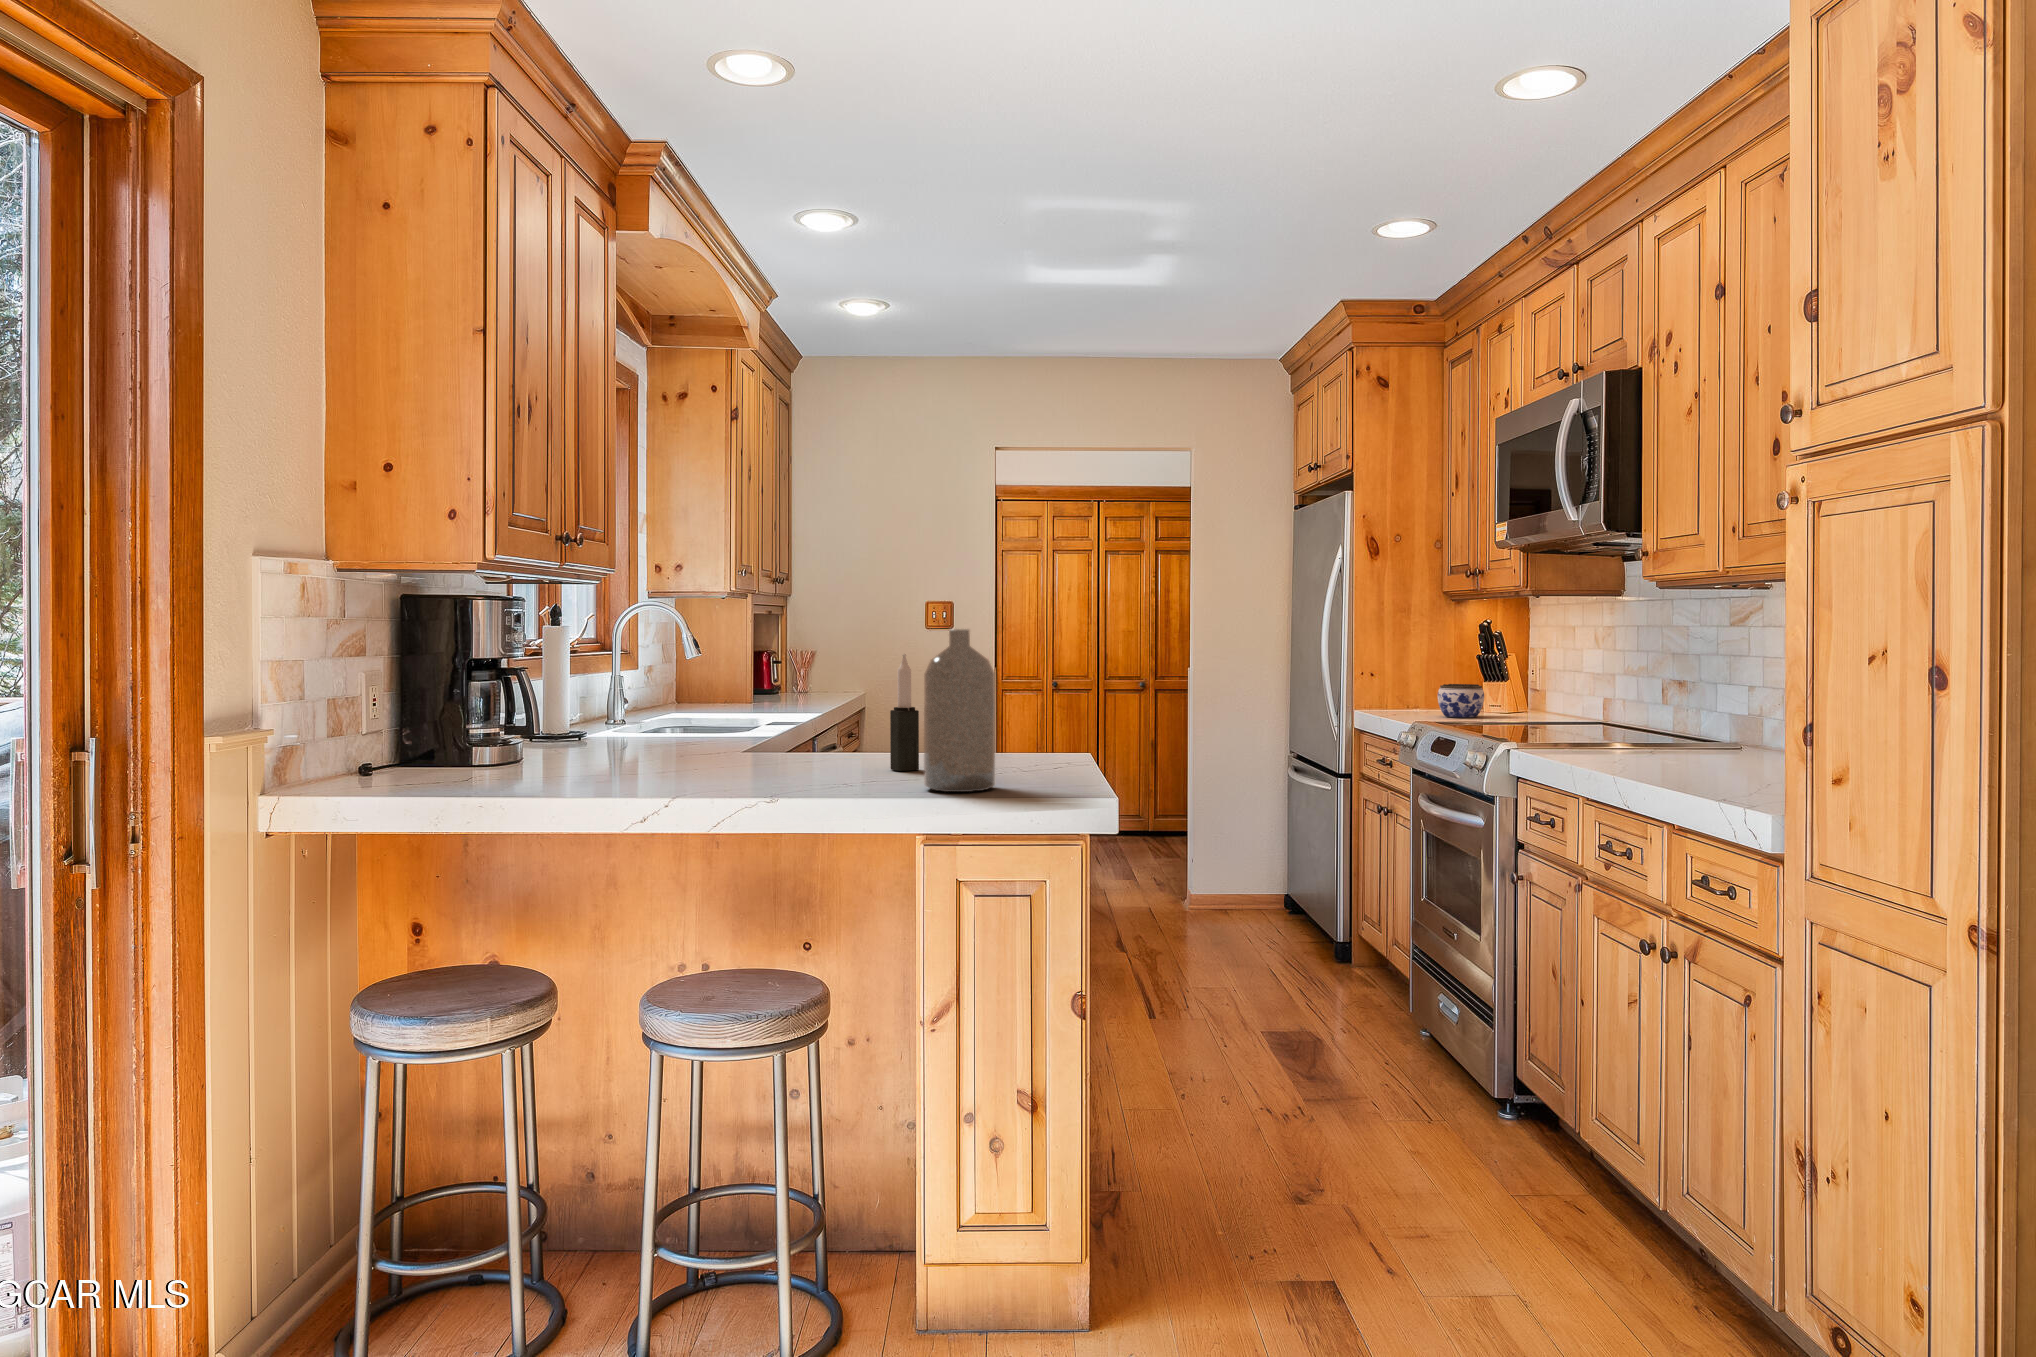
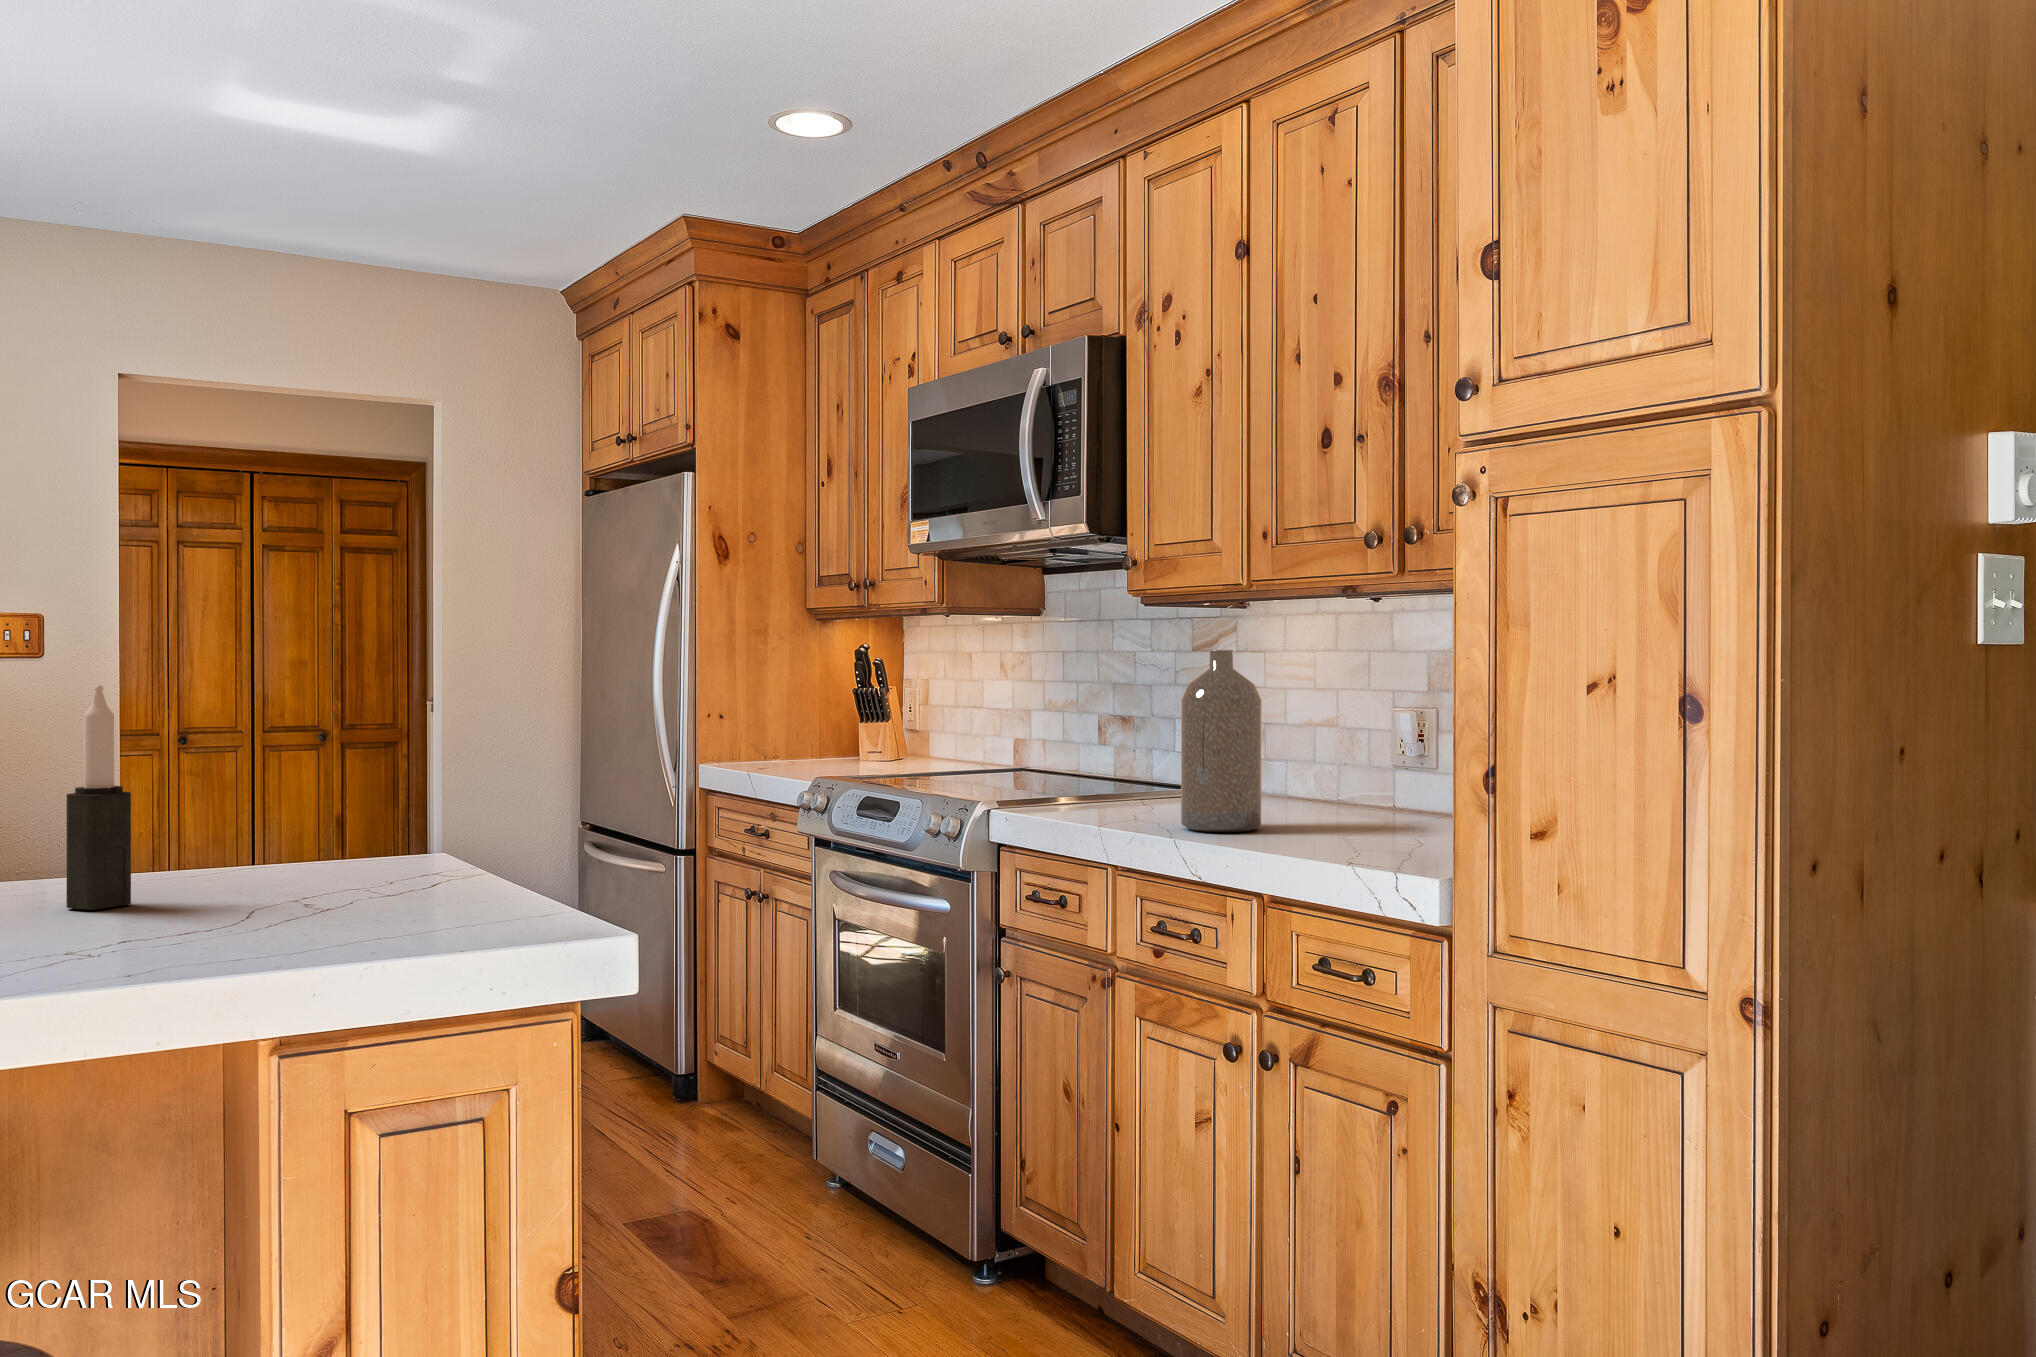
bottle: present [924,629,995,792] -> present [1181,650,1262,832]
jar: present [1438,684,1484,718] -> none [819,723,875,766]

